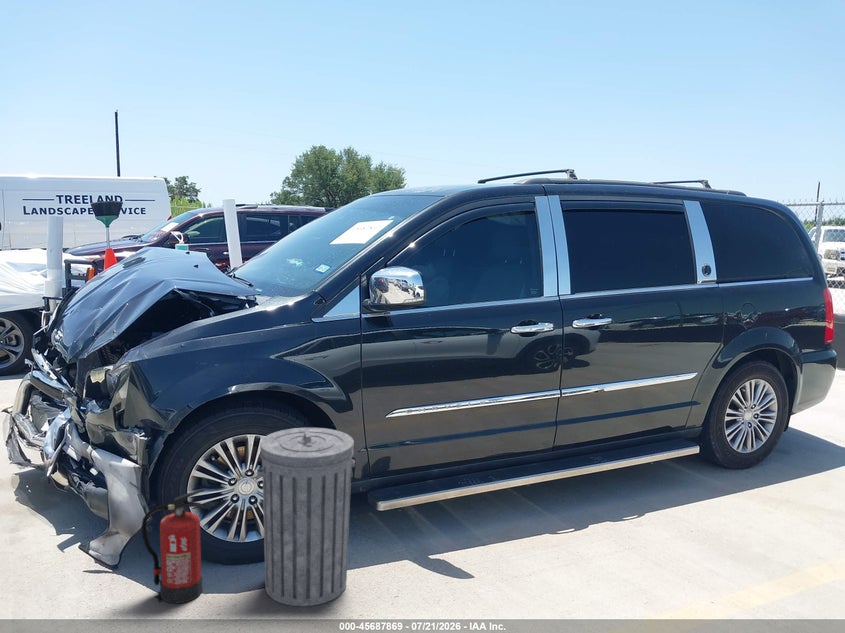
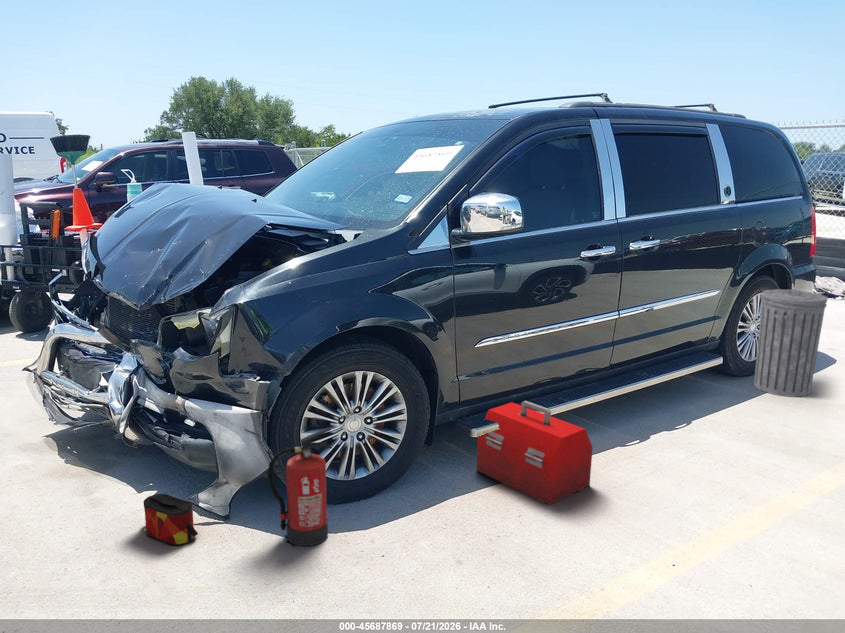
trash can: present [257,428,355,606] -> present [754,289,827,397]
toolbox: none [387,477,494,587] -> present [477,401,593,505]
bag: none [38,538,83,589] -> present [144,494,198,546]

